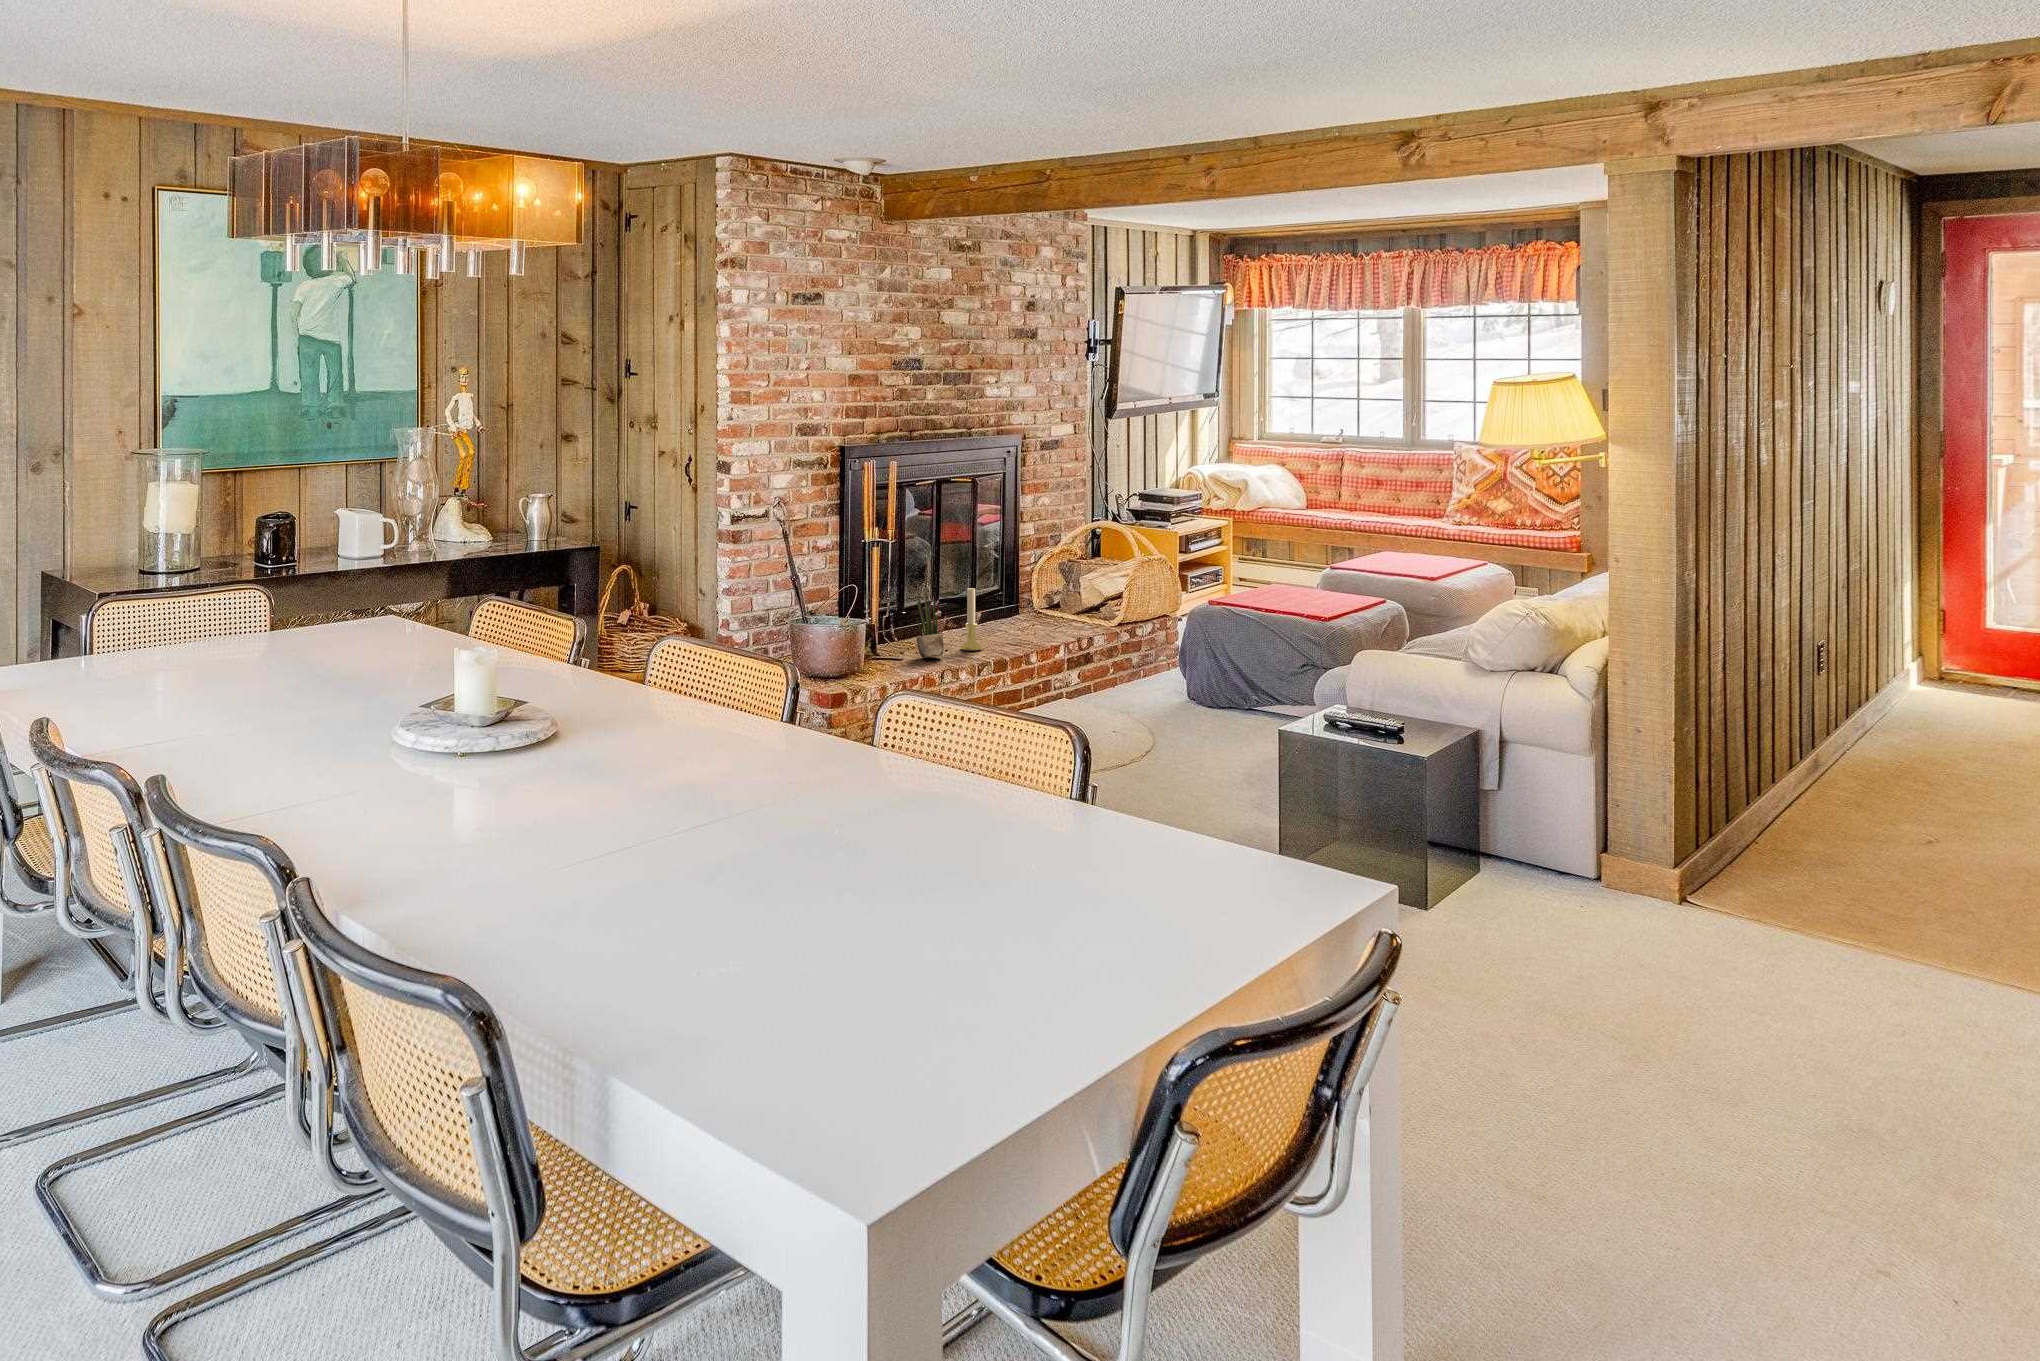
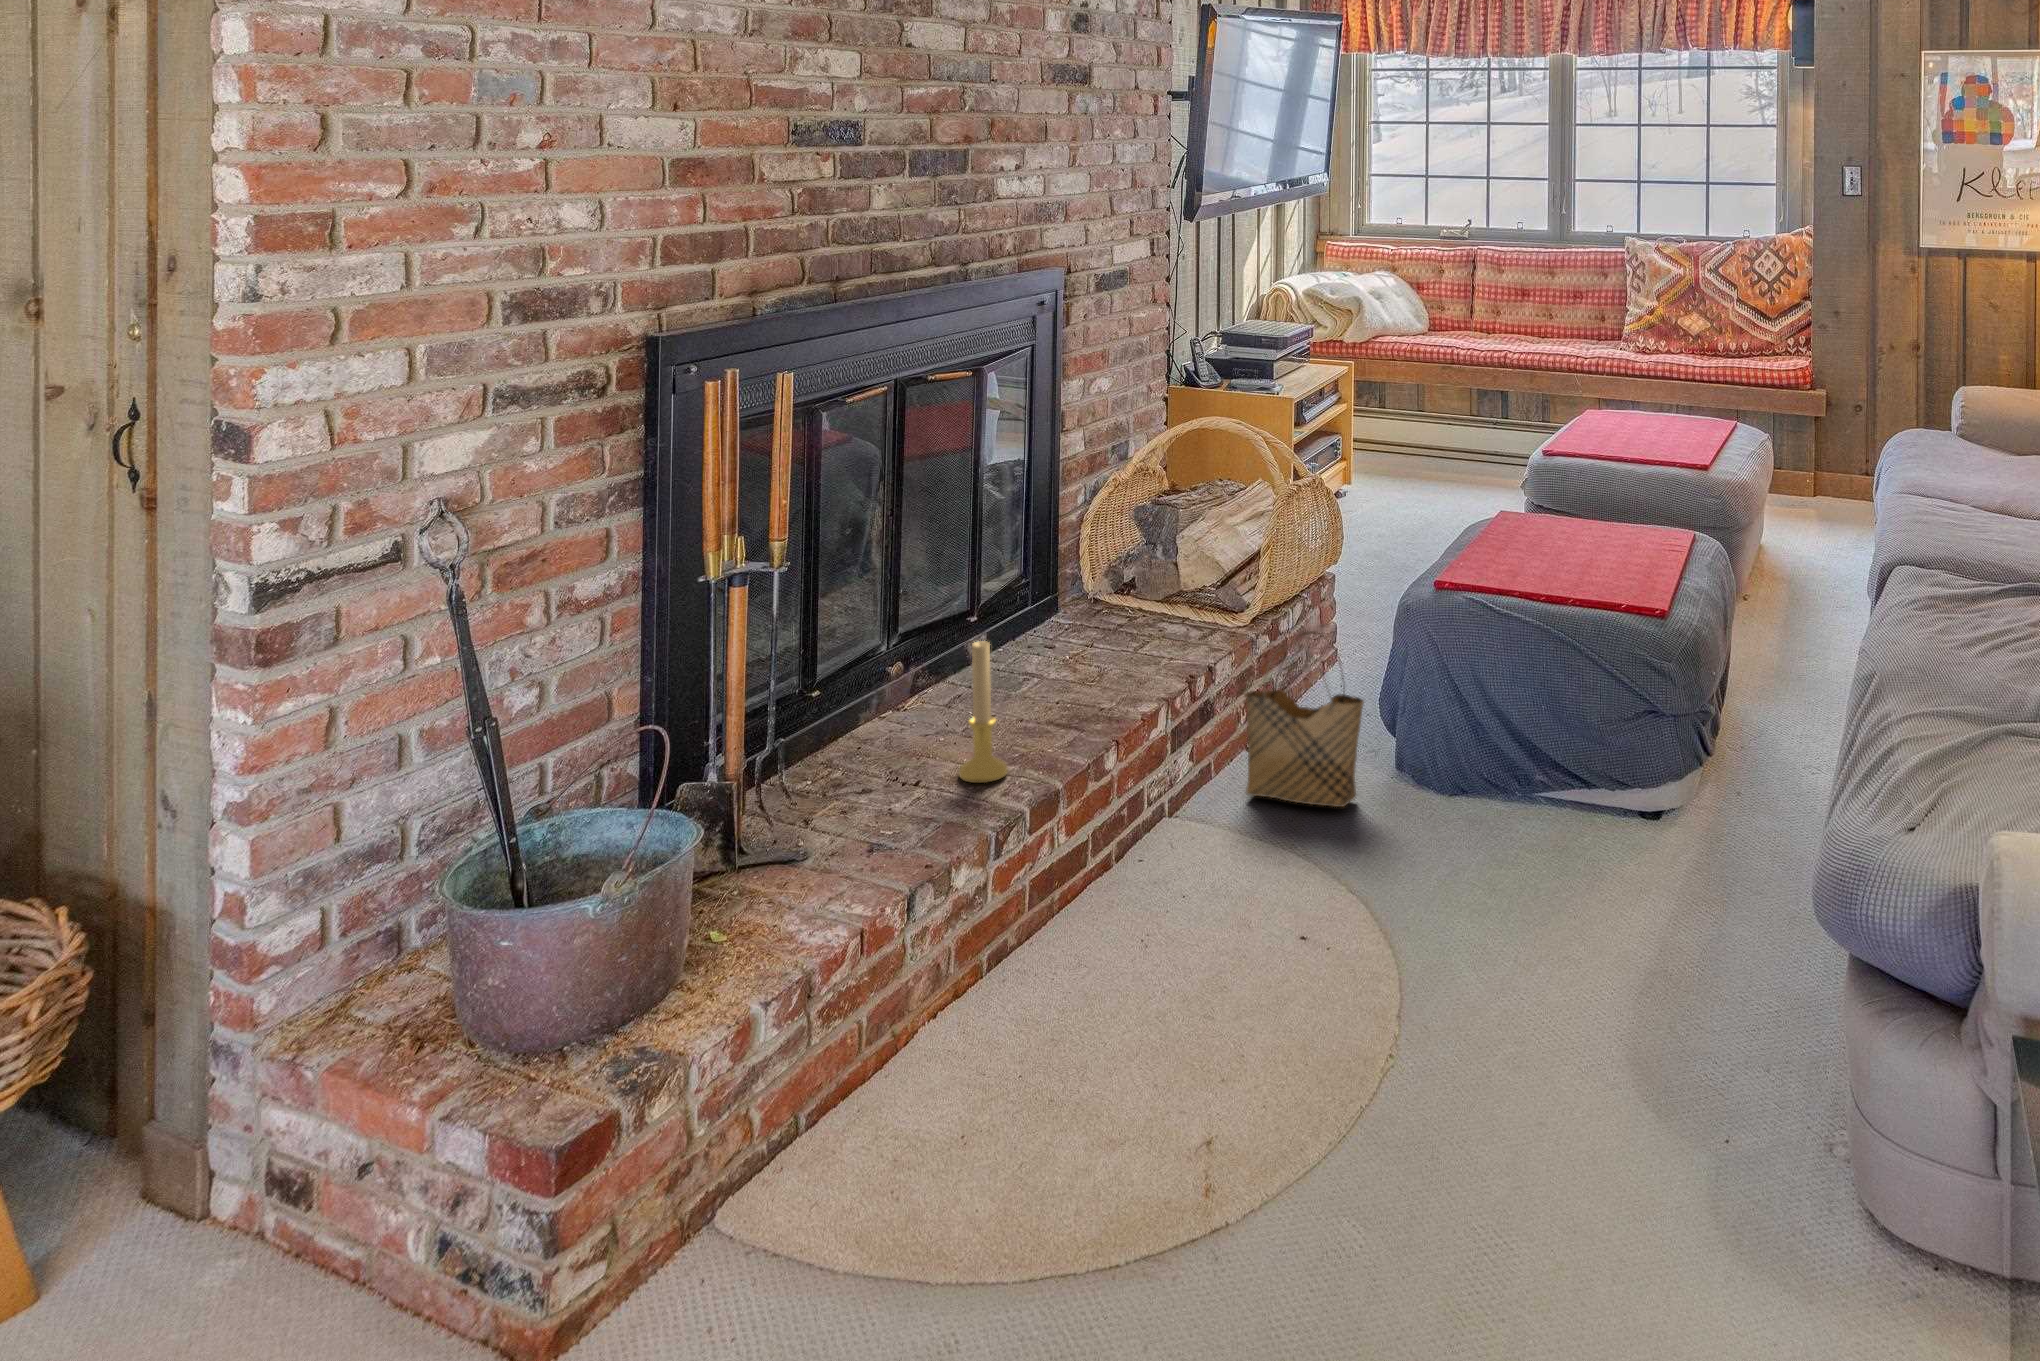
potted plant: present [916,594,944,657] -> none [853,687,920,840]
woven basket: none [1104,614,1166,701] -> present [1245,631,1364,807]

